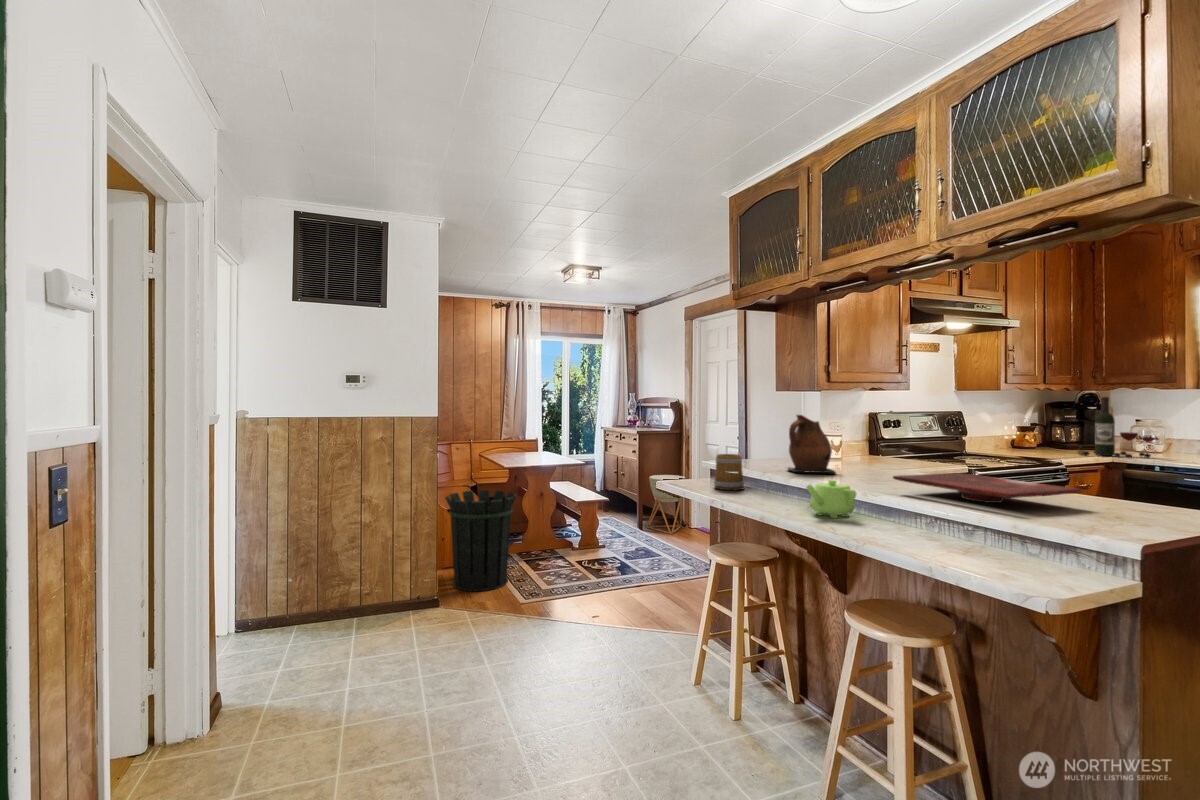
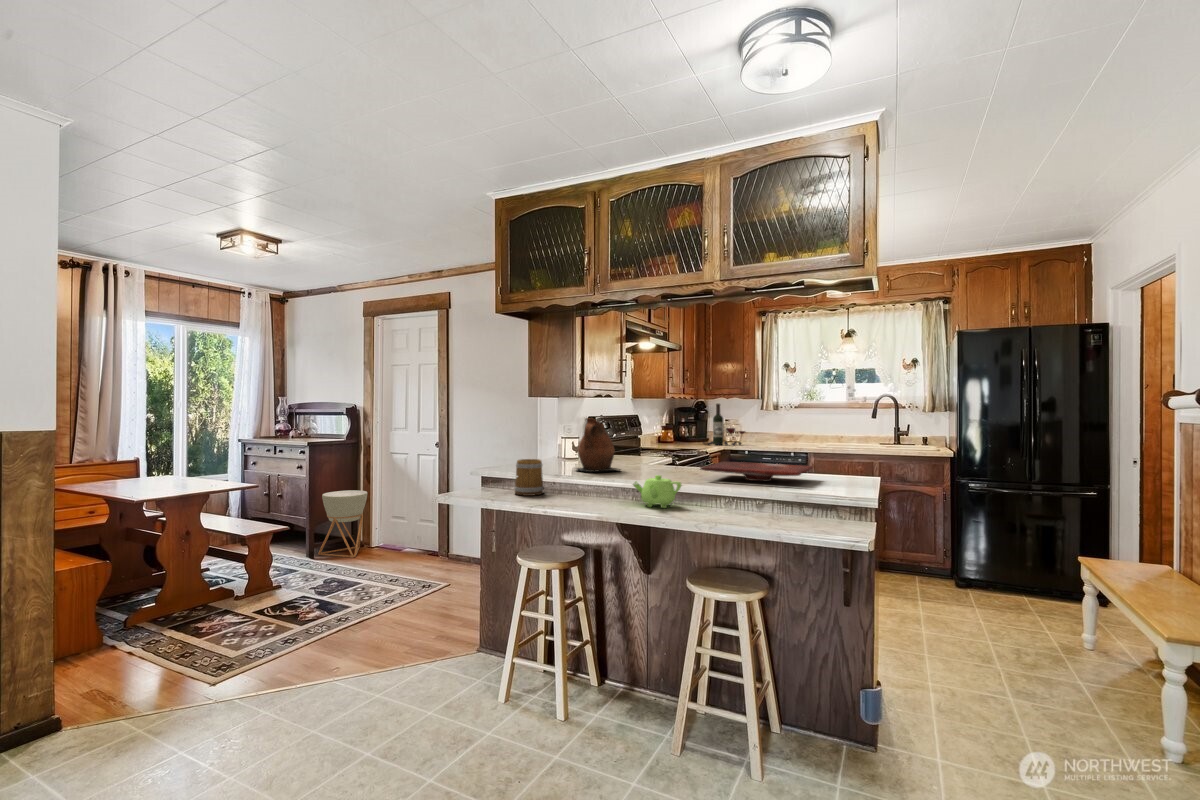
waste bin: present [445,490,516,591] -> none [43,535,181,696]

